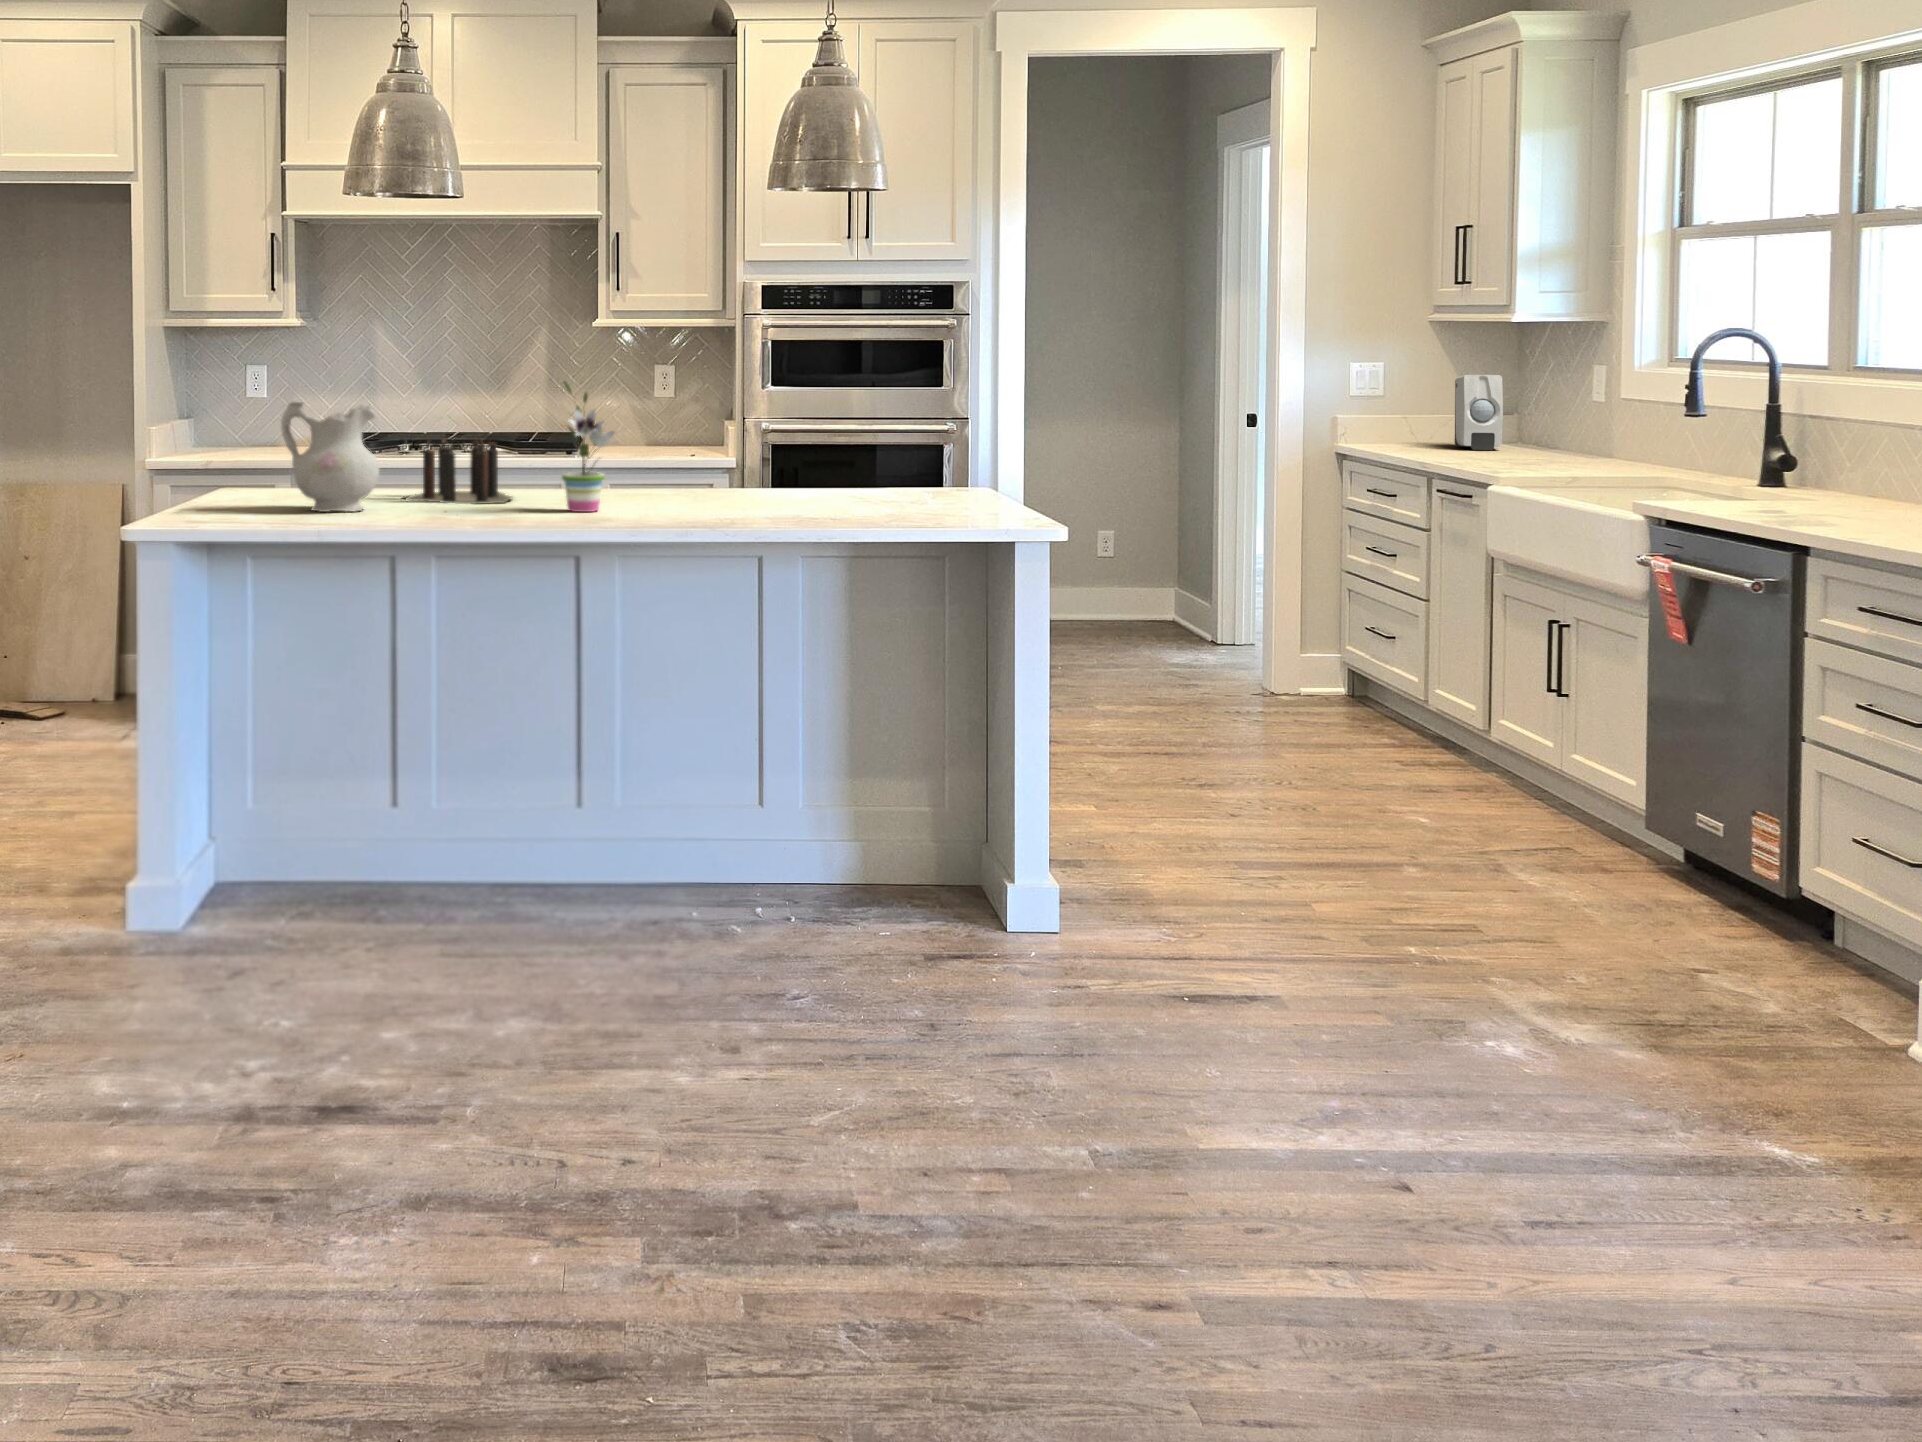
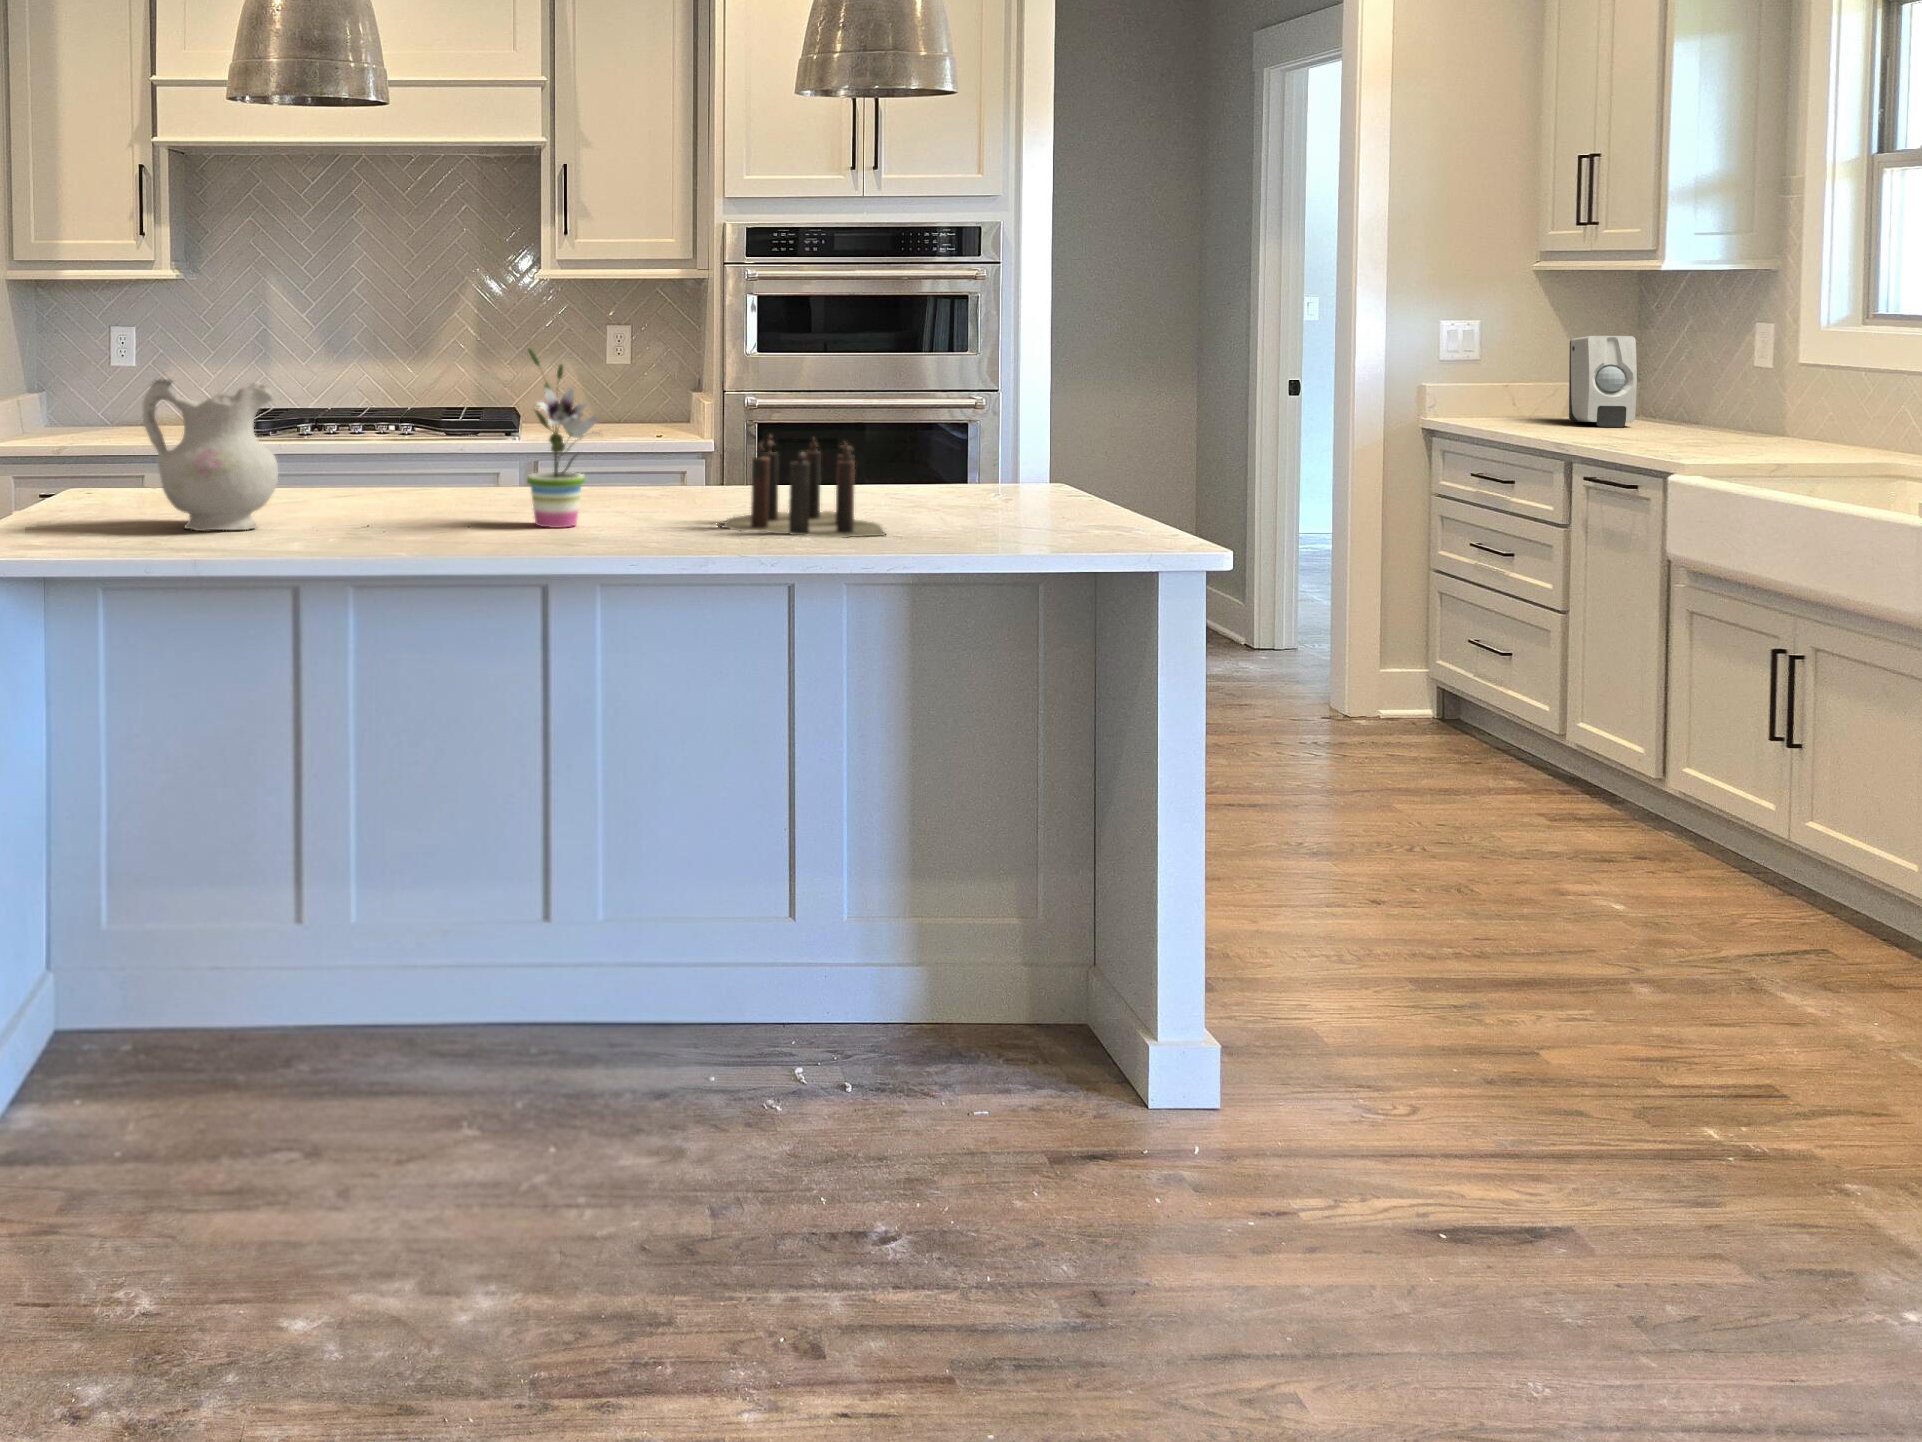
candle: present [406,436,513,504] -> present [723,436,884,538]

